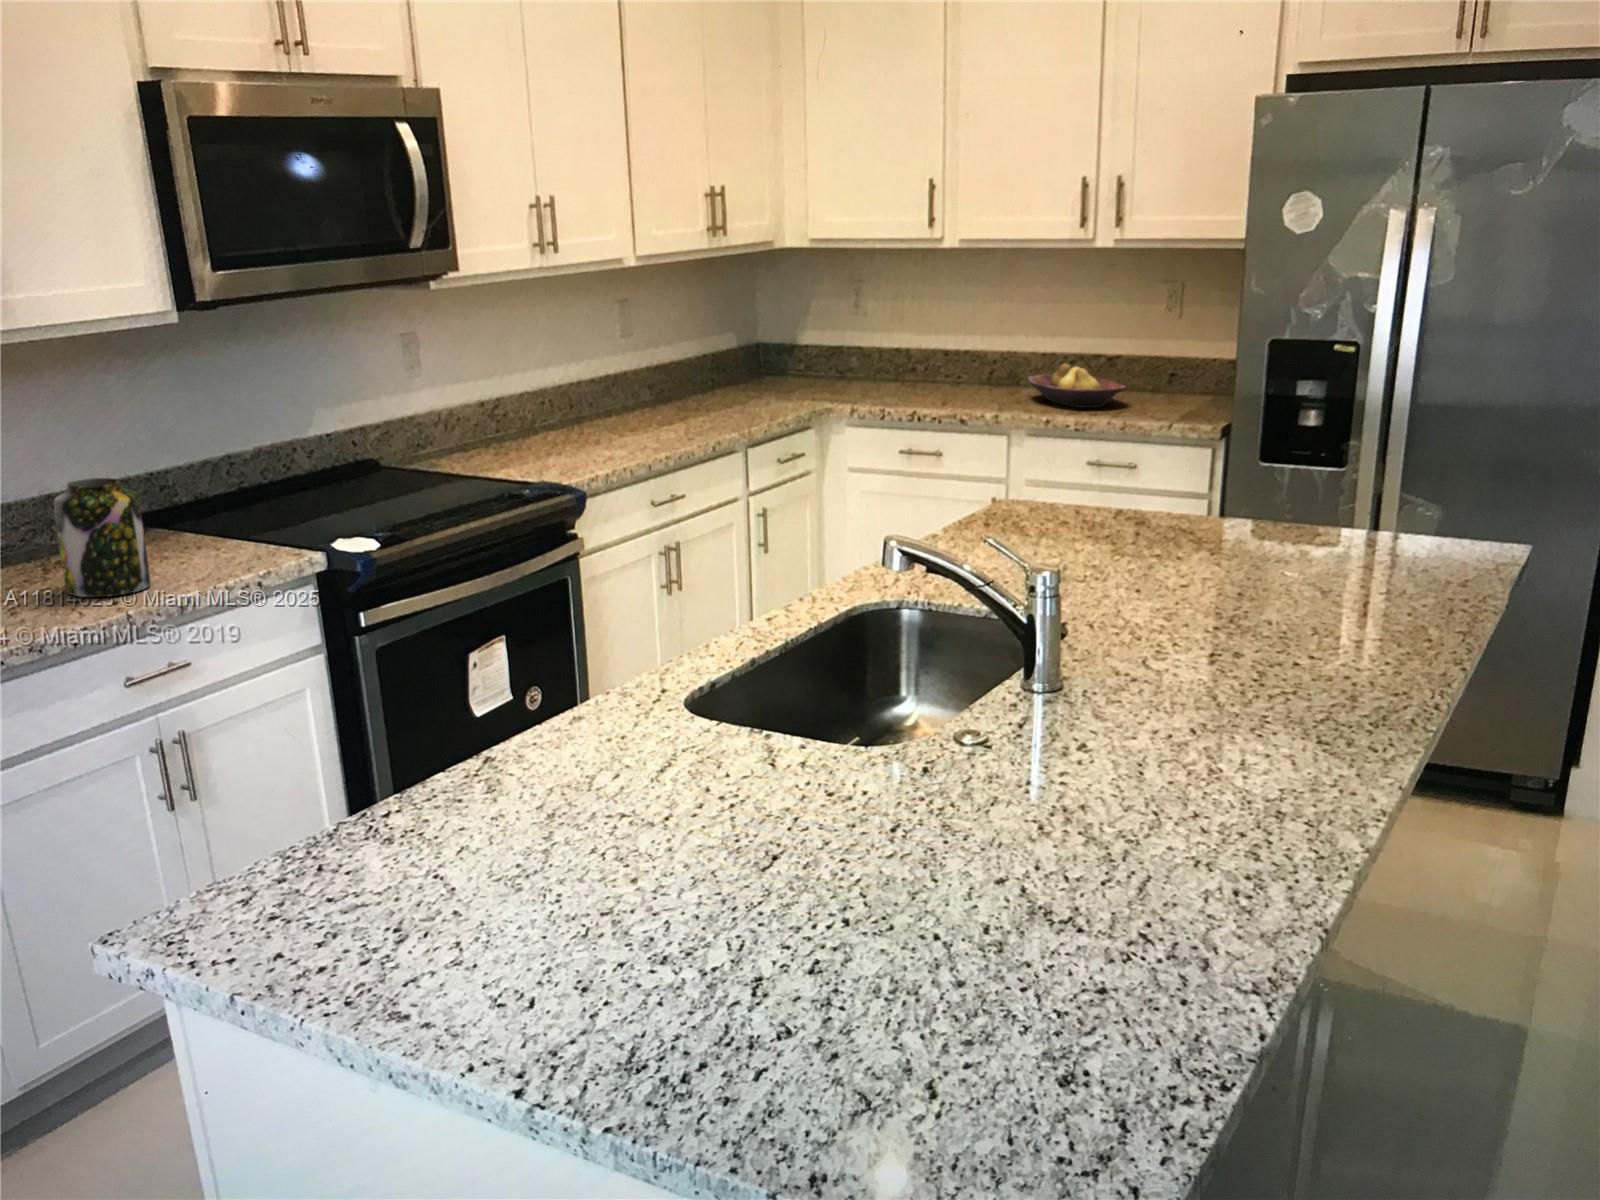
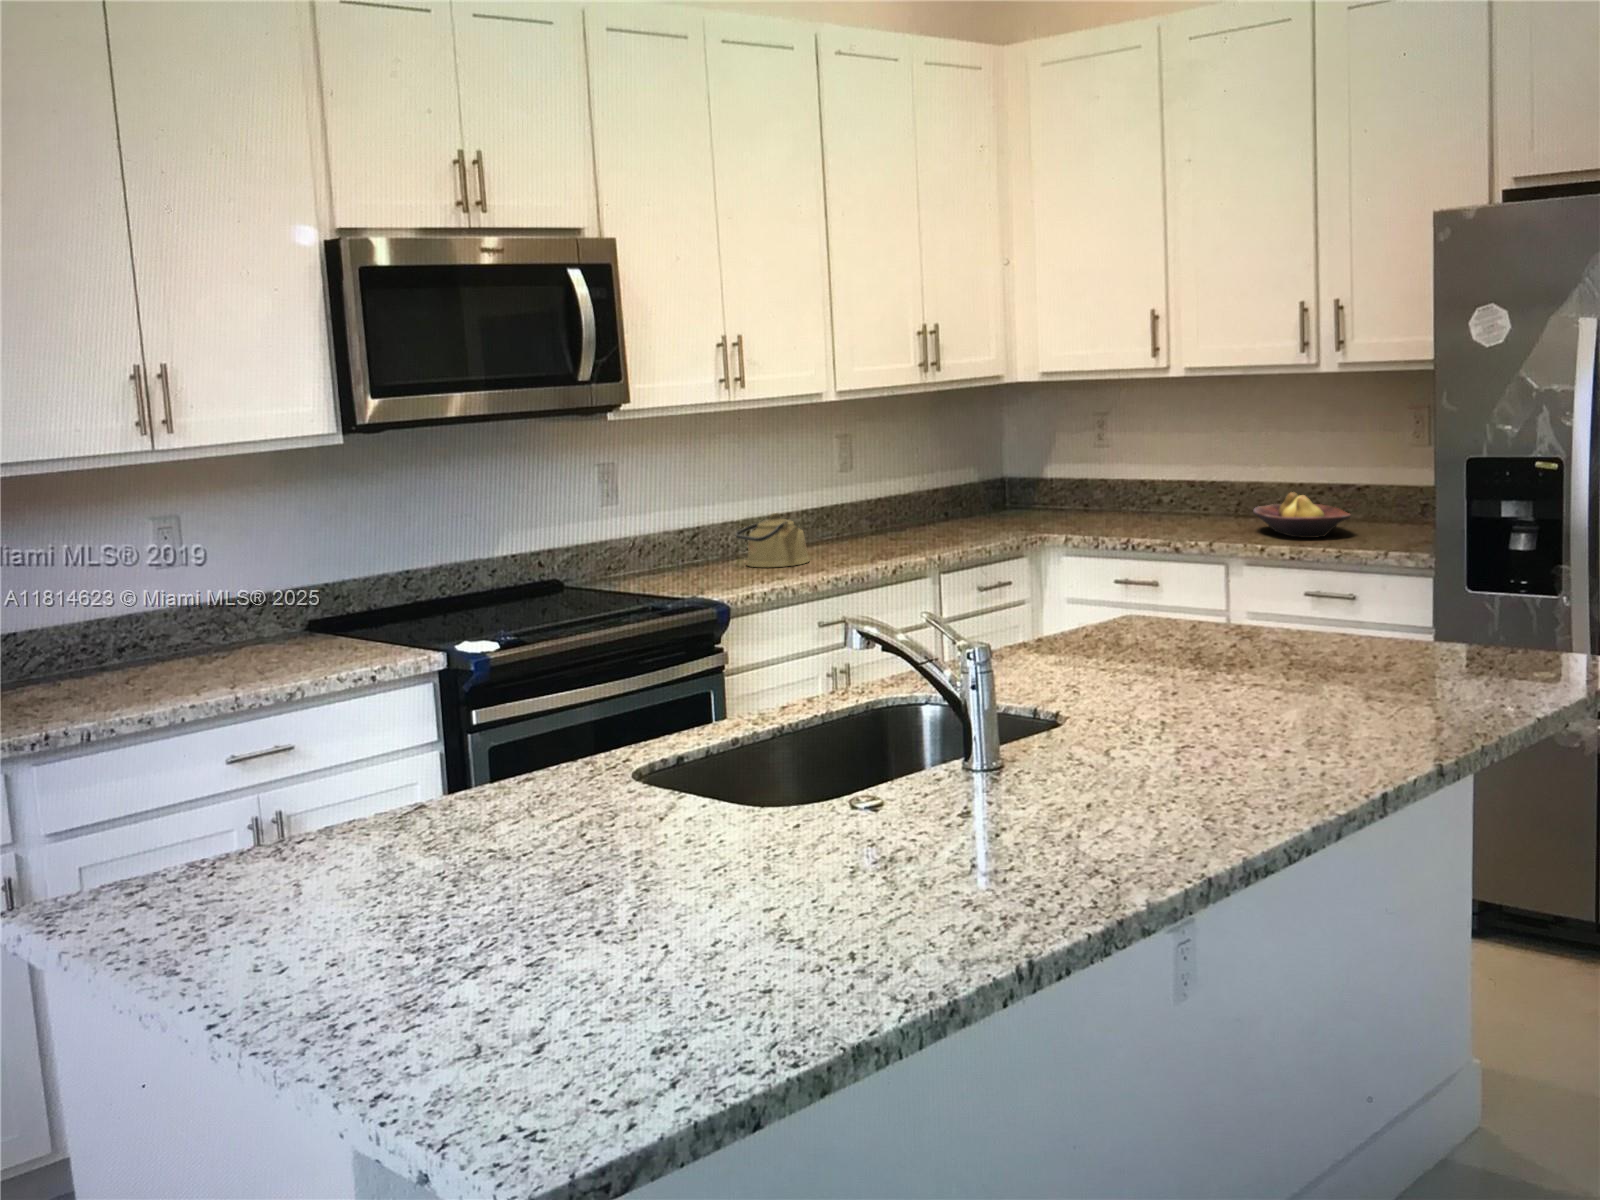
kettle: none [535,386,615,444] -> present [736,513,809,567]
jar: present [54,478,151,597] -> none [208,579,287,681]

